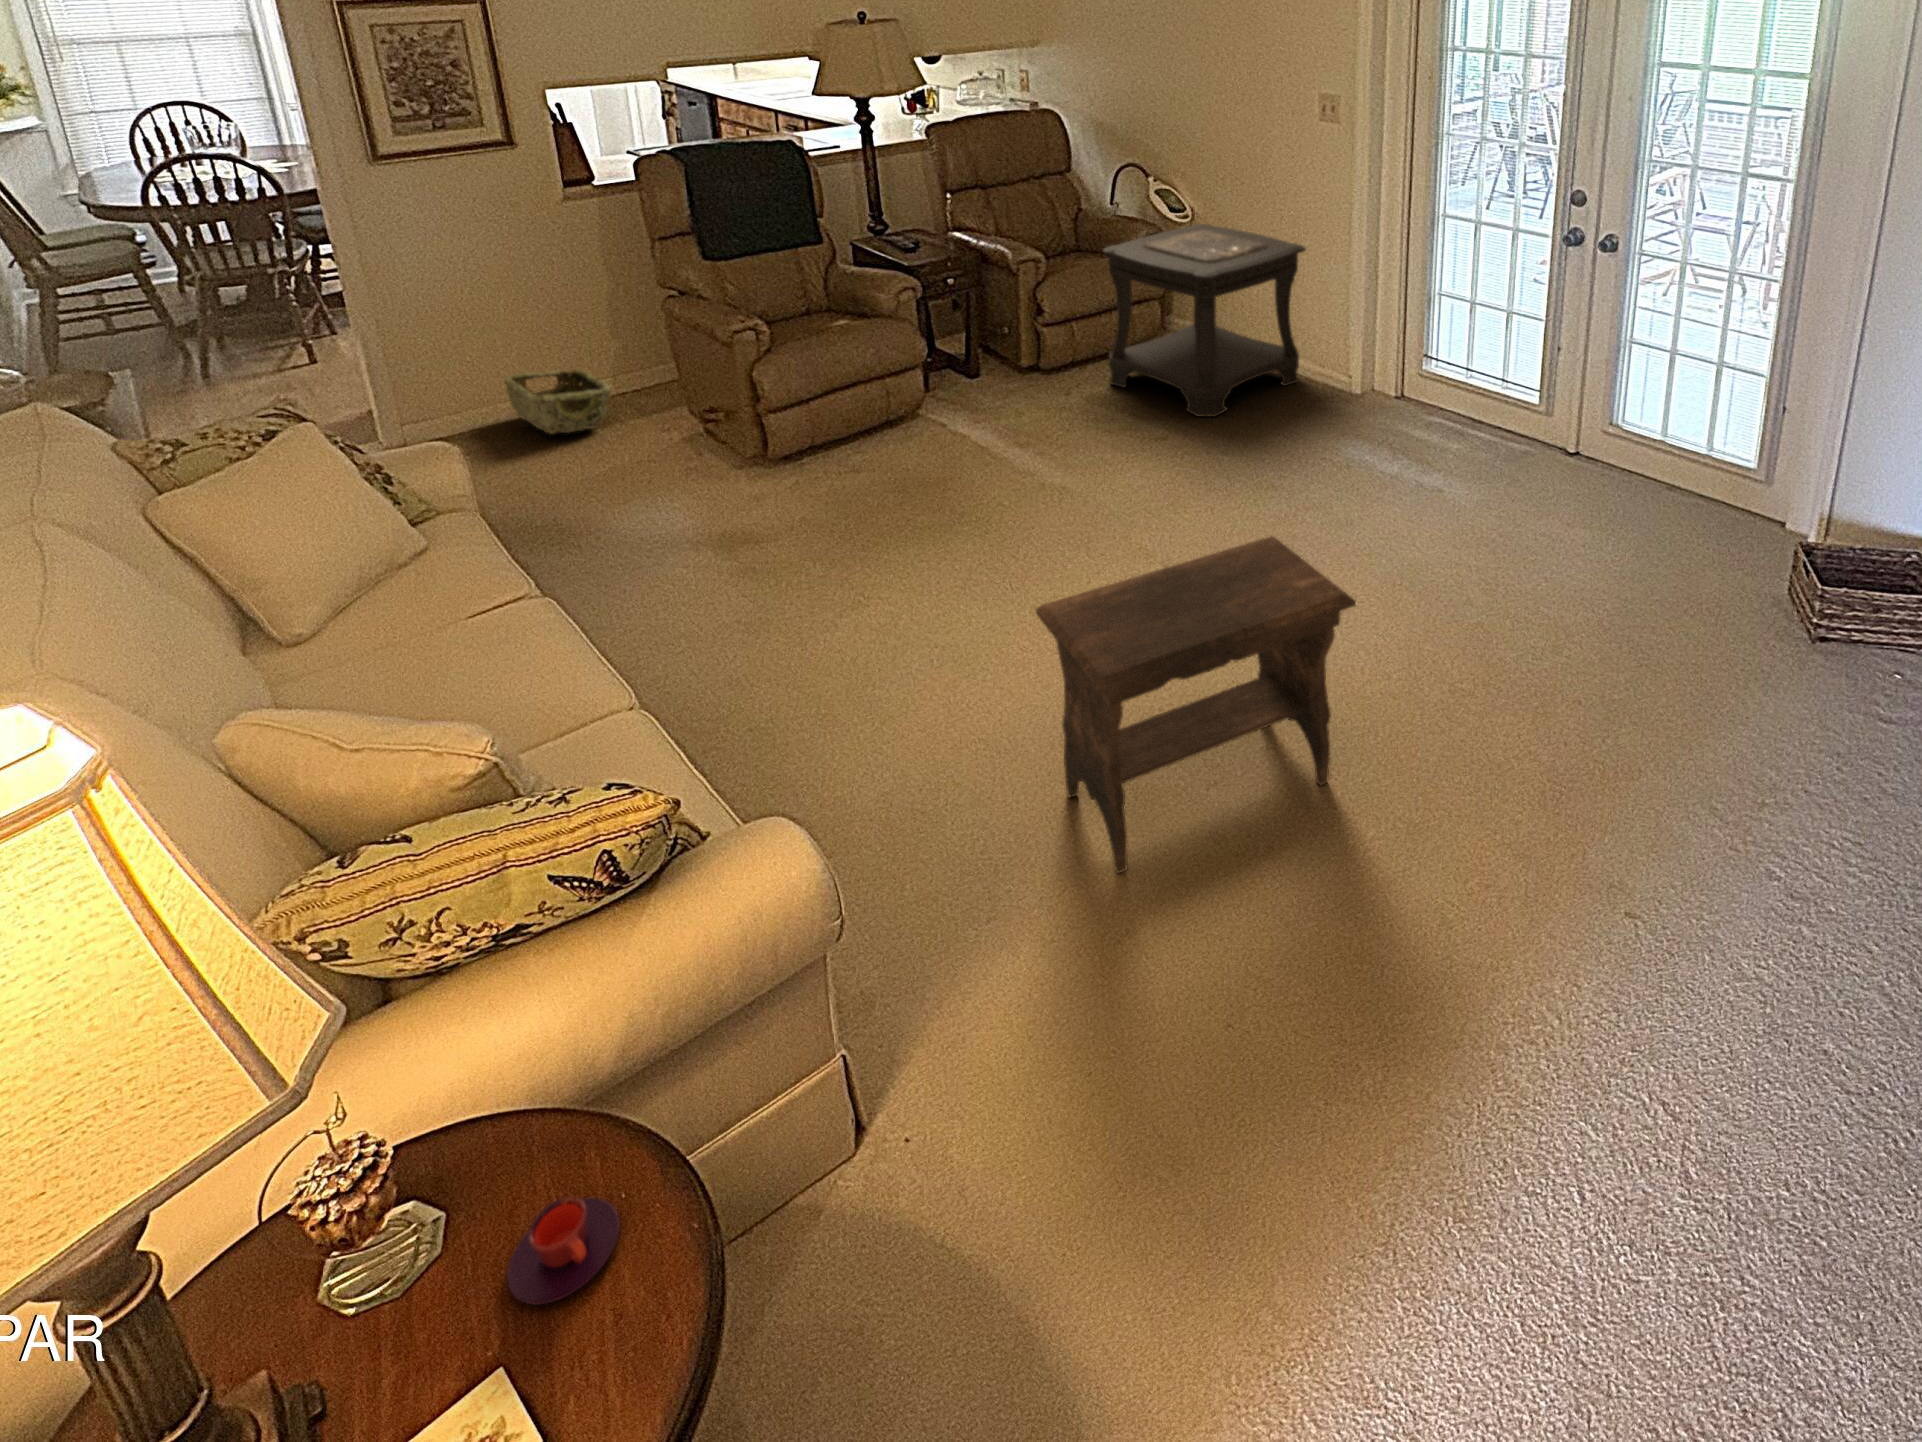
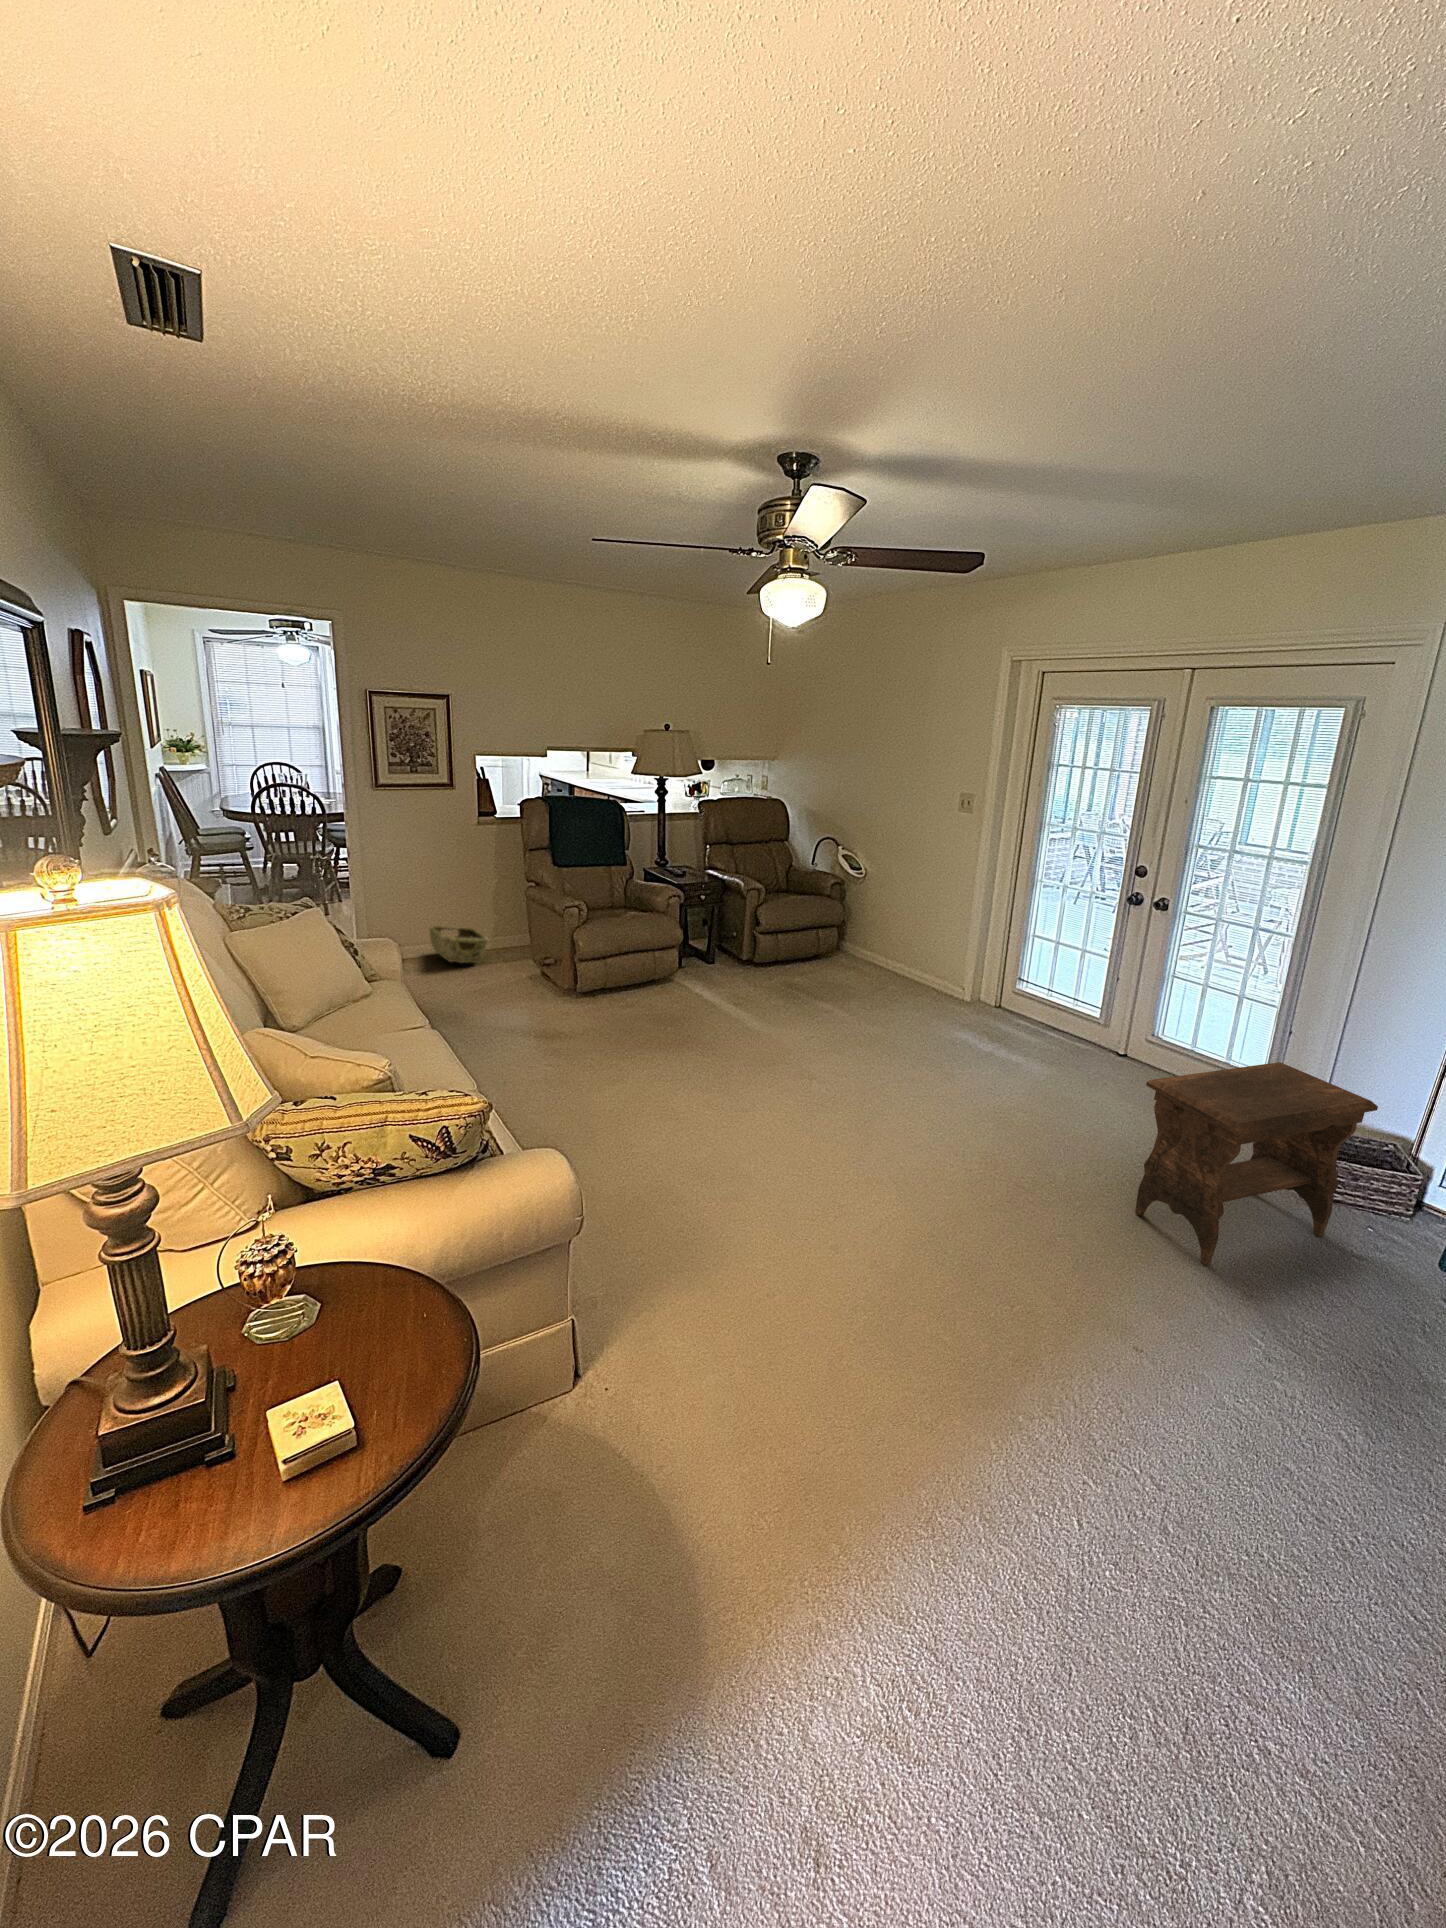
side table: present [1103,224,1306,417] -> none [794,878,935,1001]
footstool: present [1036,536,1356,873] -> present [1135,1062,1378,1265]
teacup: present [507,1197,619,1305] -> none [349,1314,420,1373]

